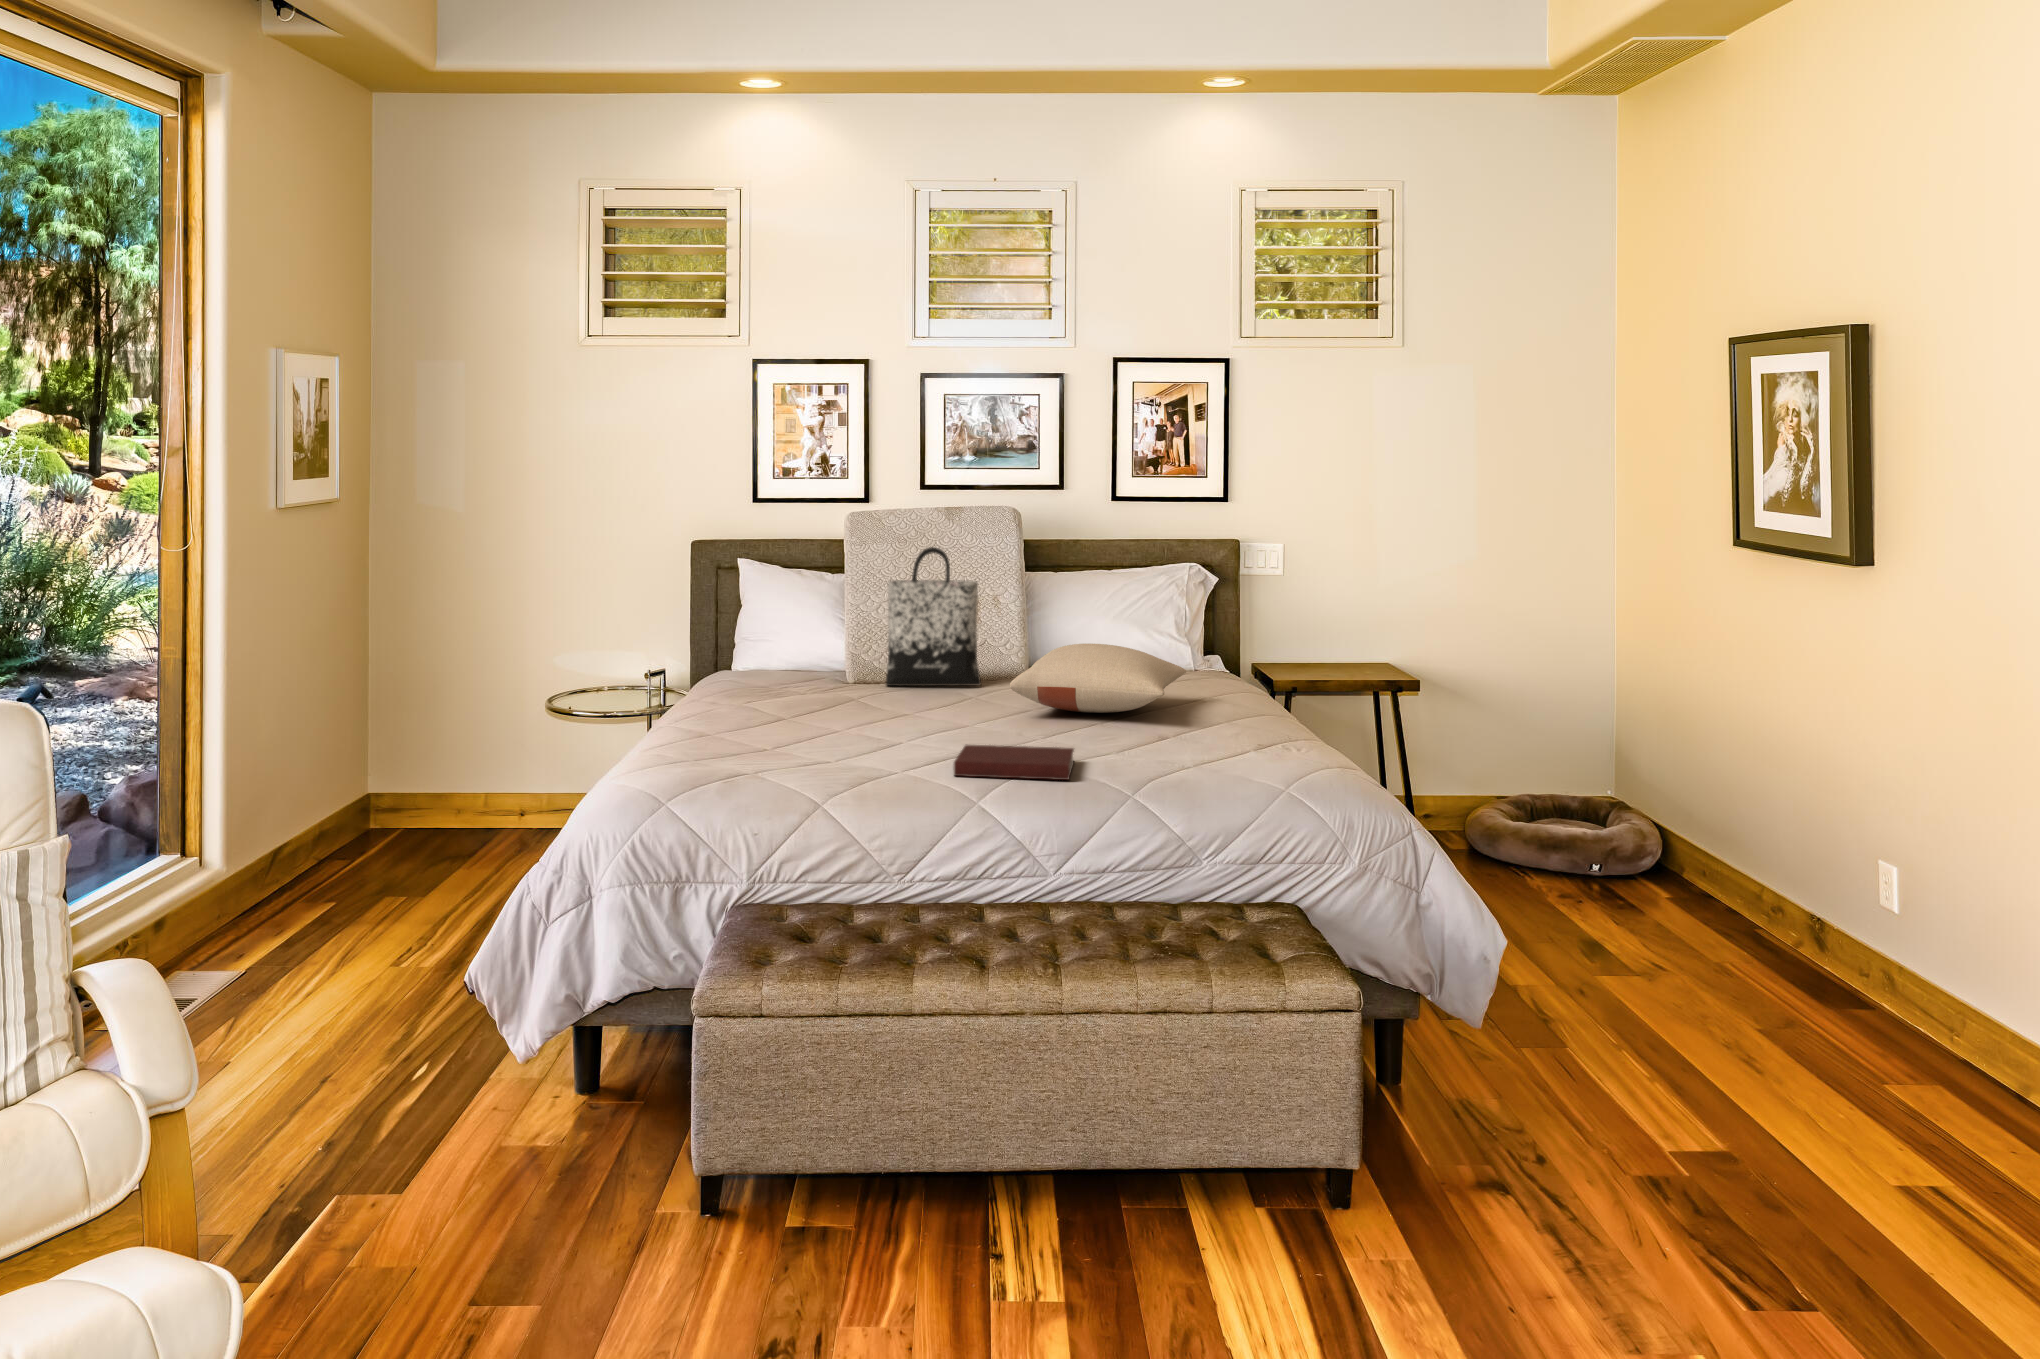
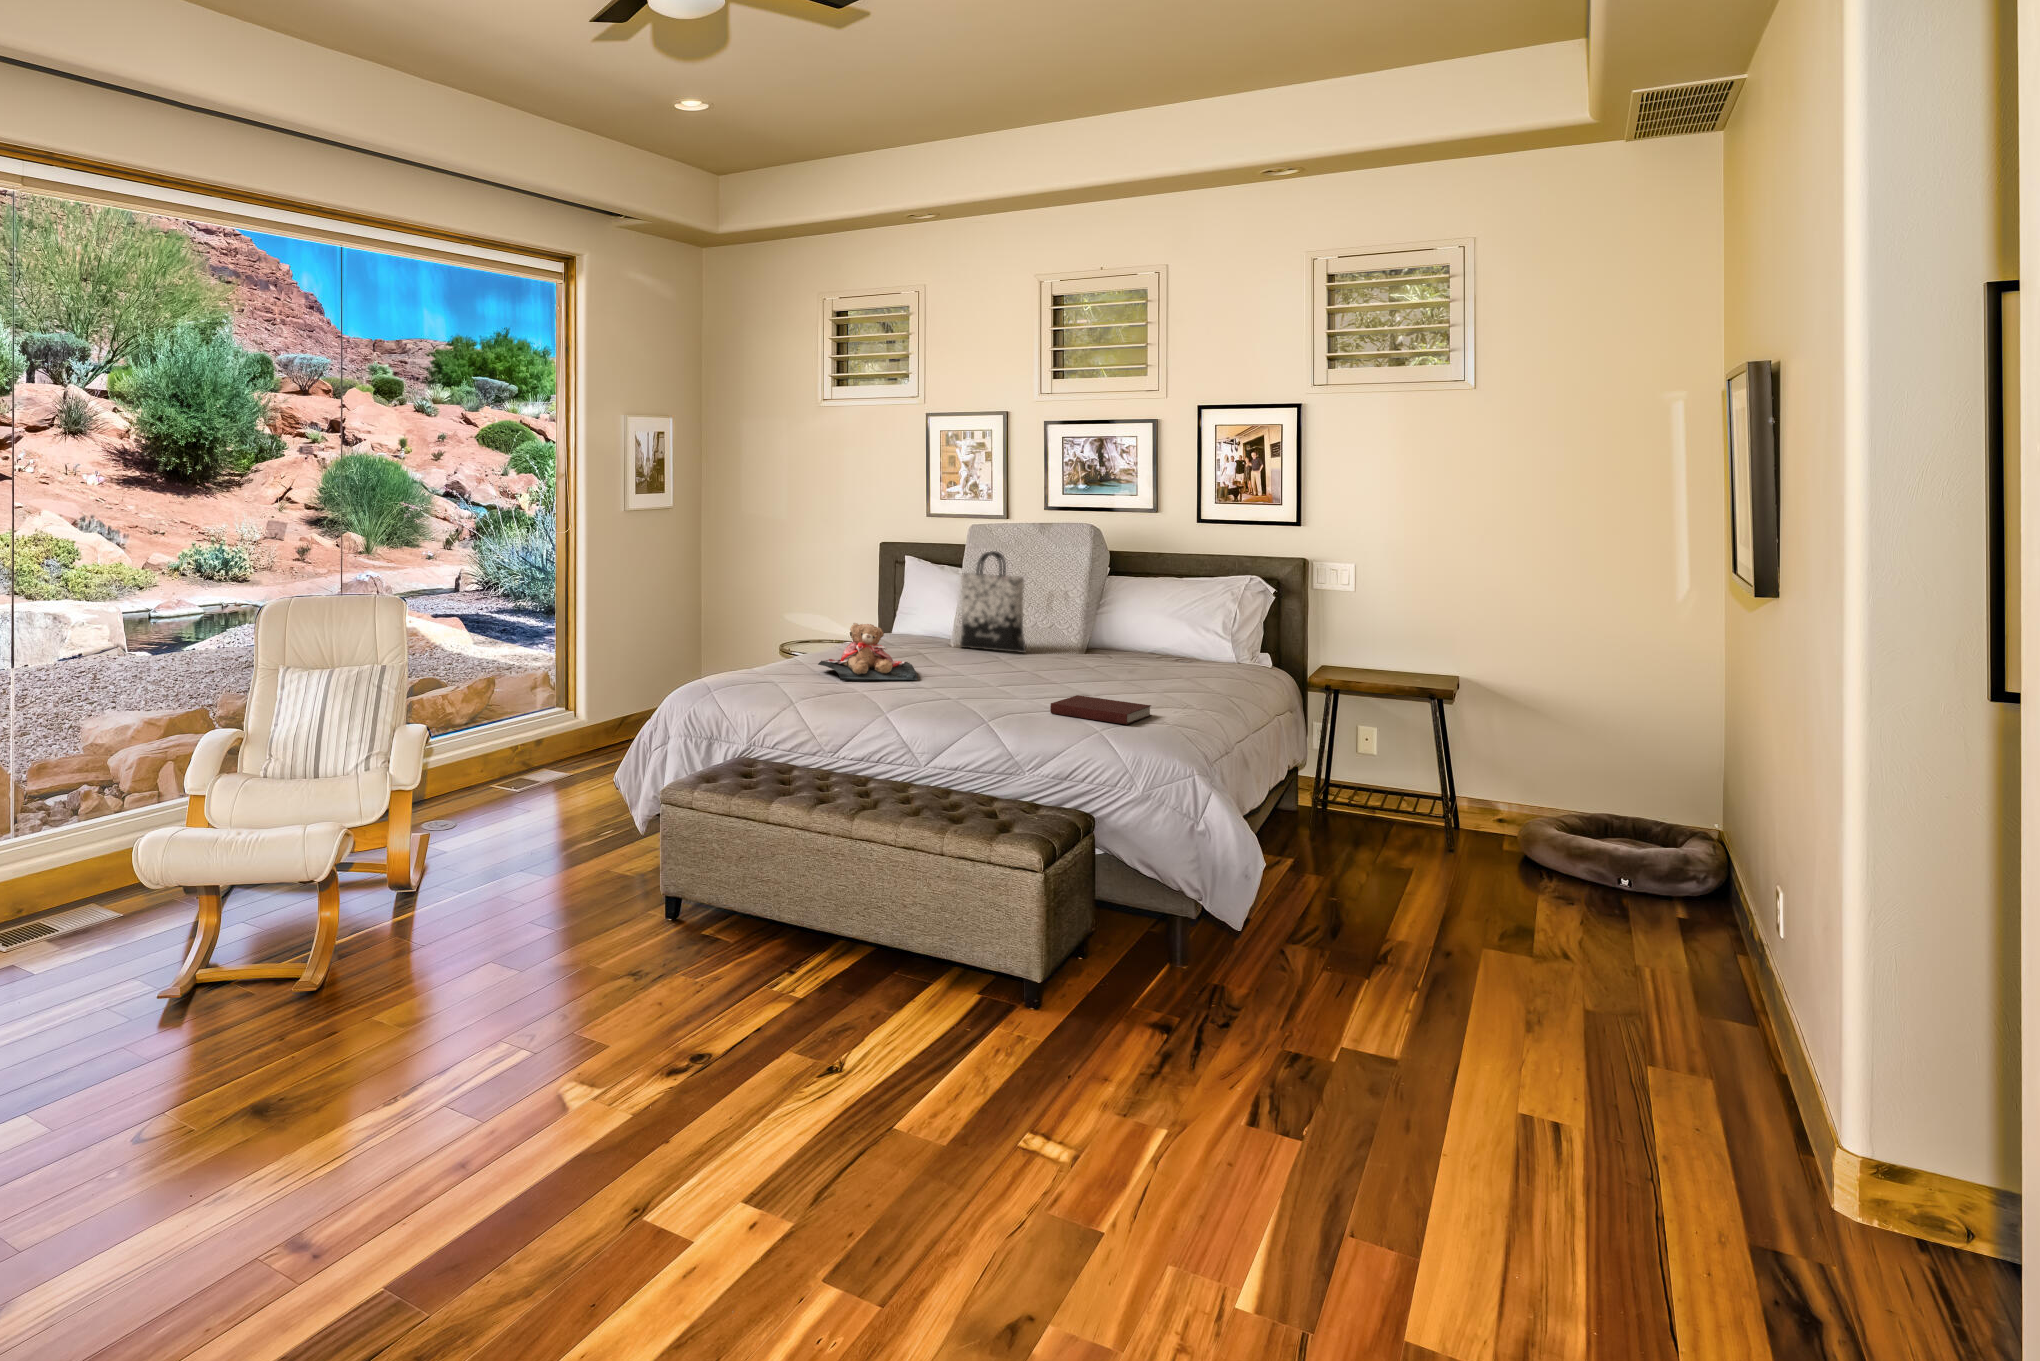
pillow: present [1010,644,1186,713] -> none [999,627,1156,676]
teddy bear: none [772,663,933,756] -> present [818,623,917,681]
notebook: present [954,745,1074,780] -> present [1050,695,1151,724]

